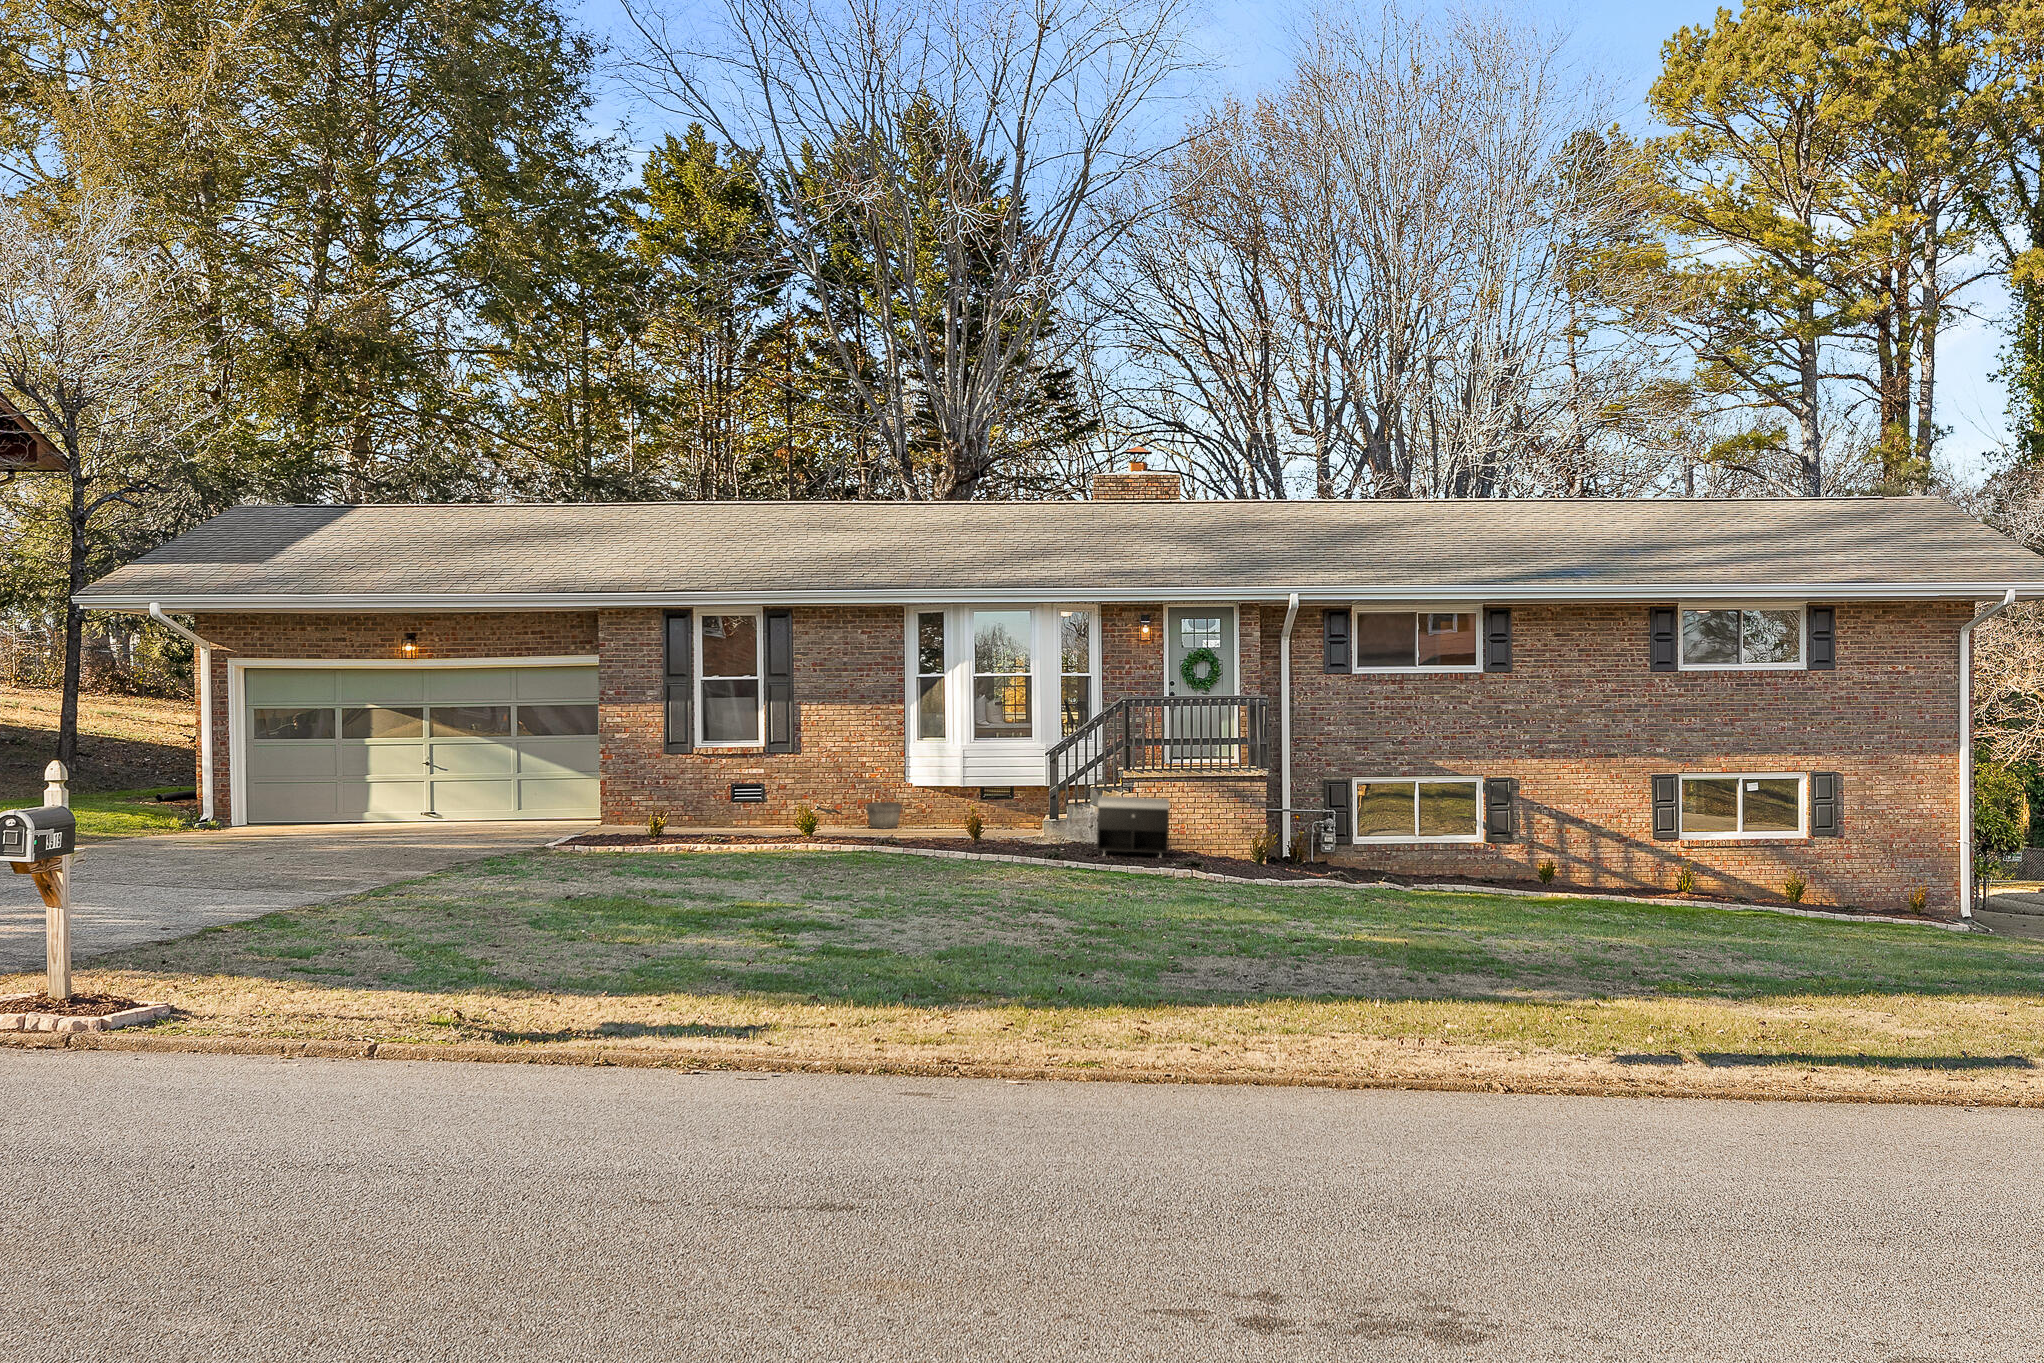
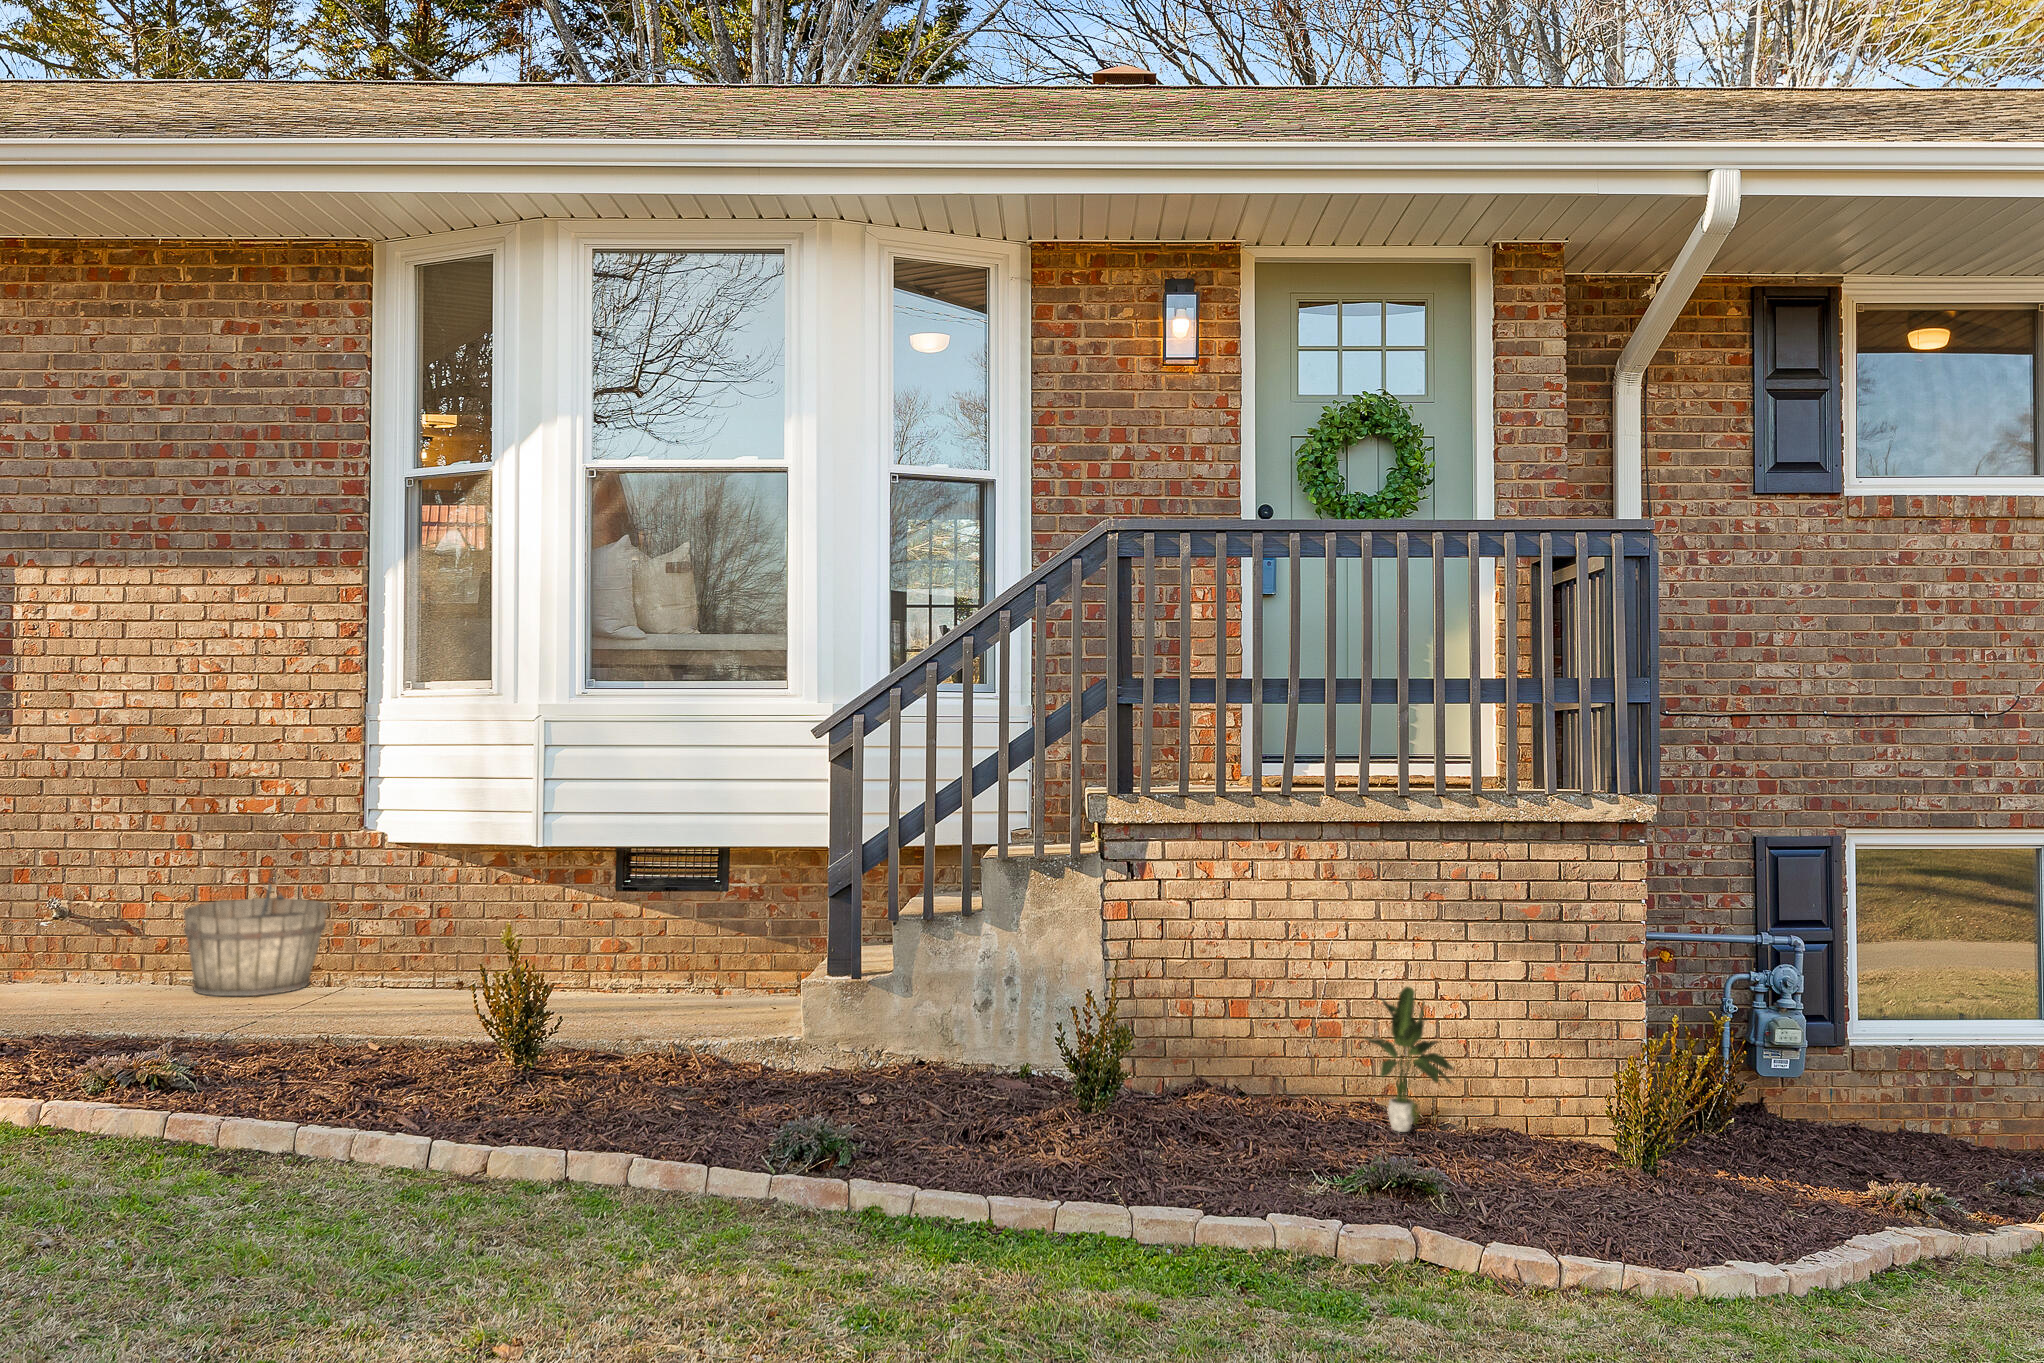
storage bench: present [1097,796,1170,857] -> none [990,888,1302,1151]
potted plant: none [1188,820,1212,856] -> present [1365,987,1453,1132]

